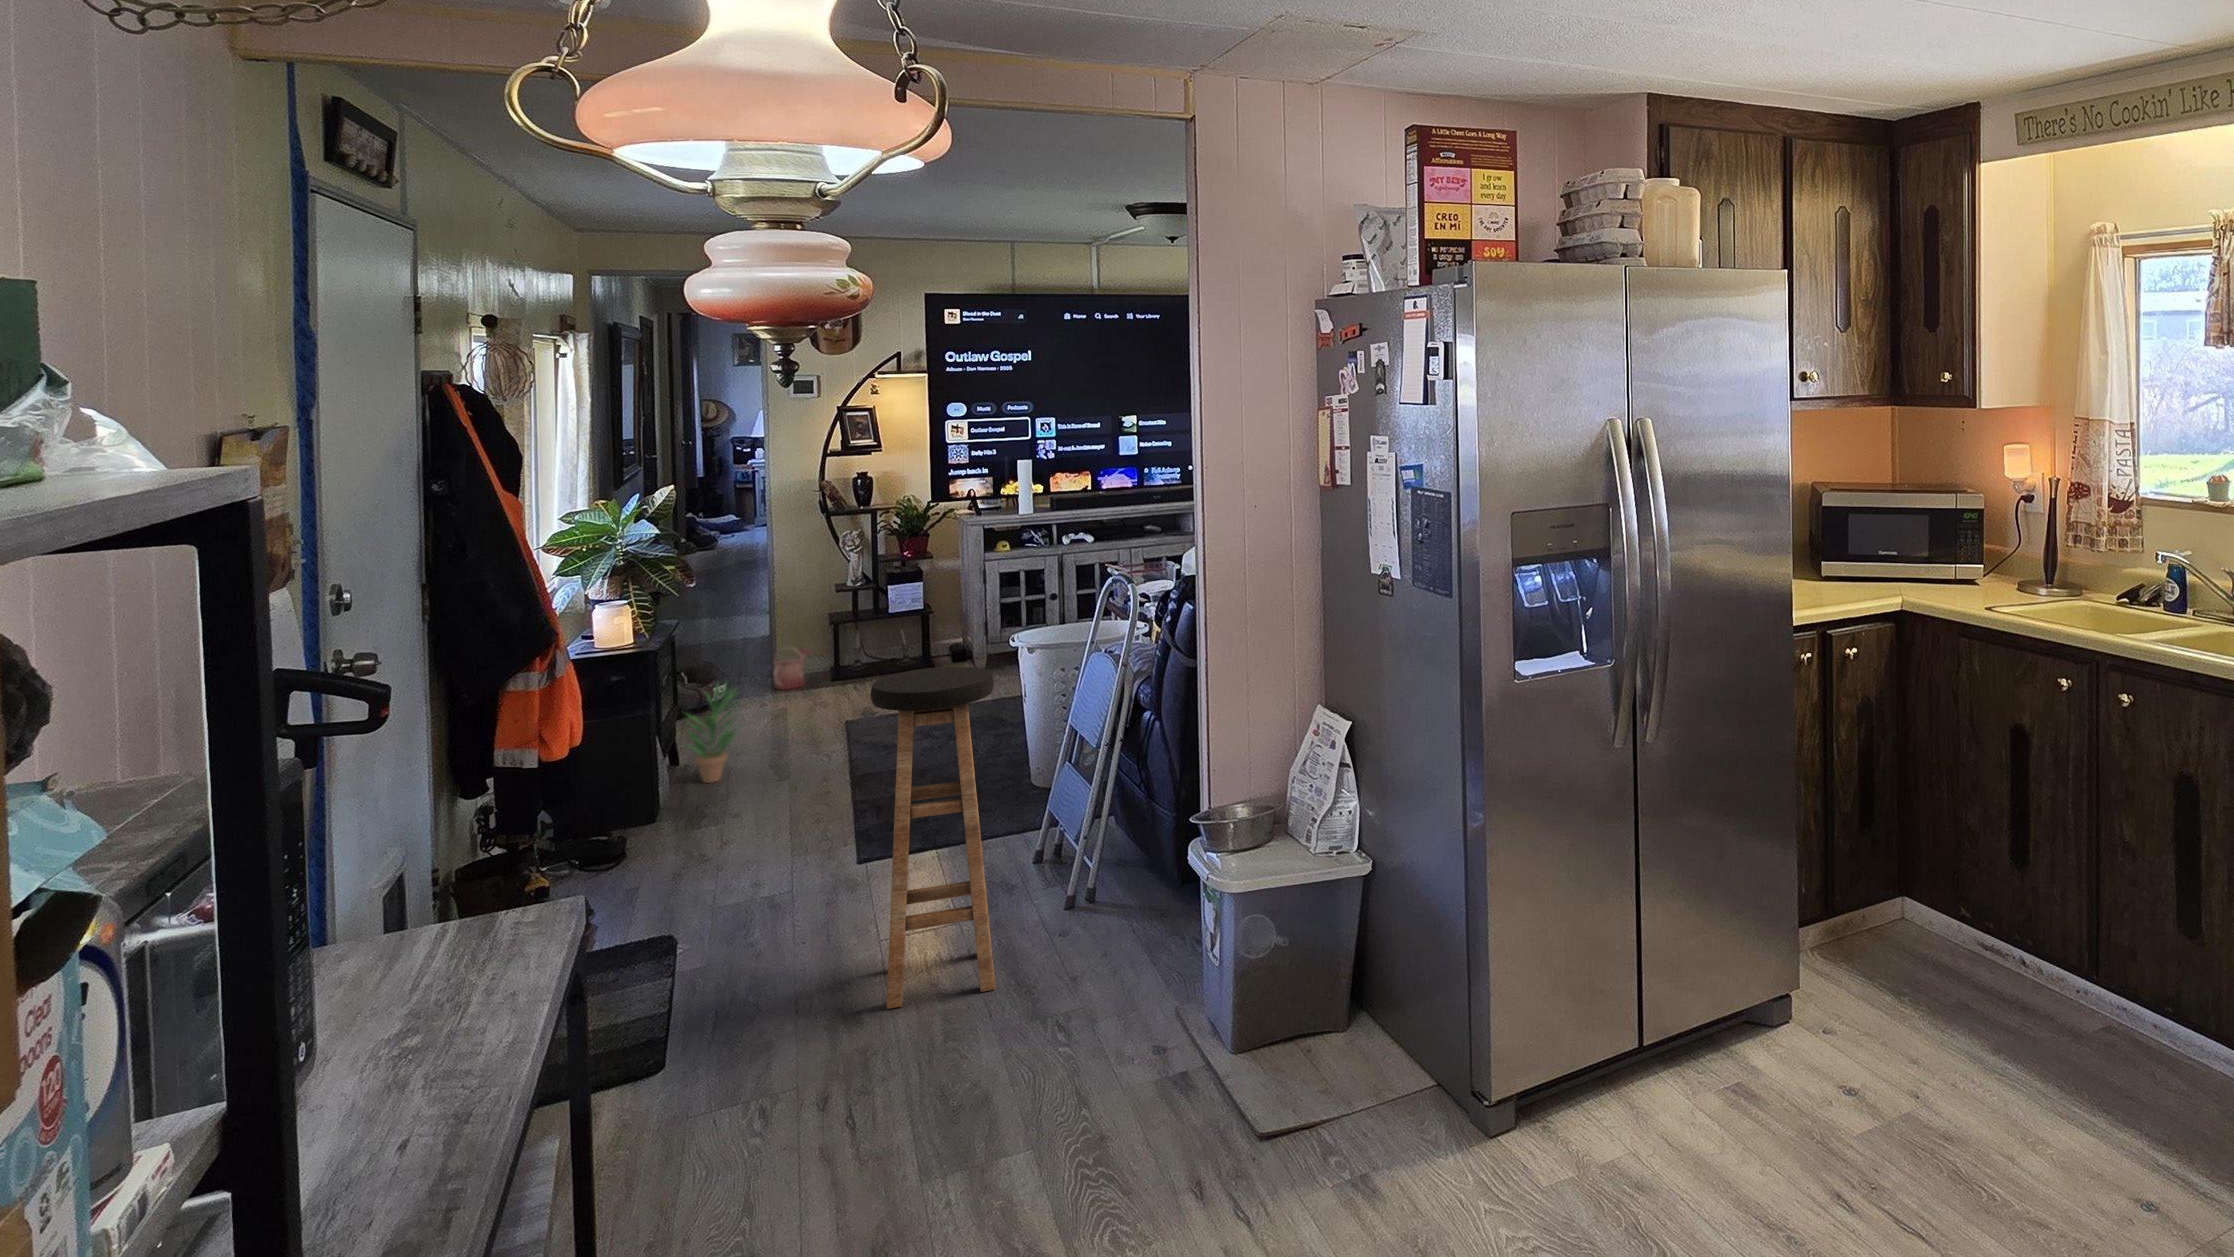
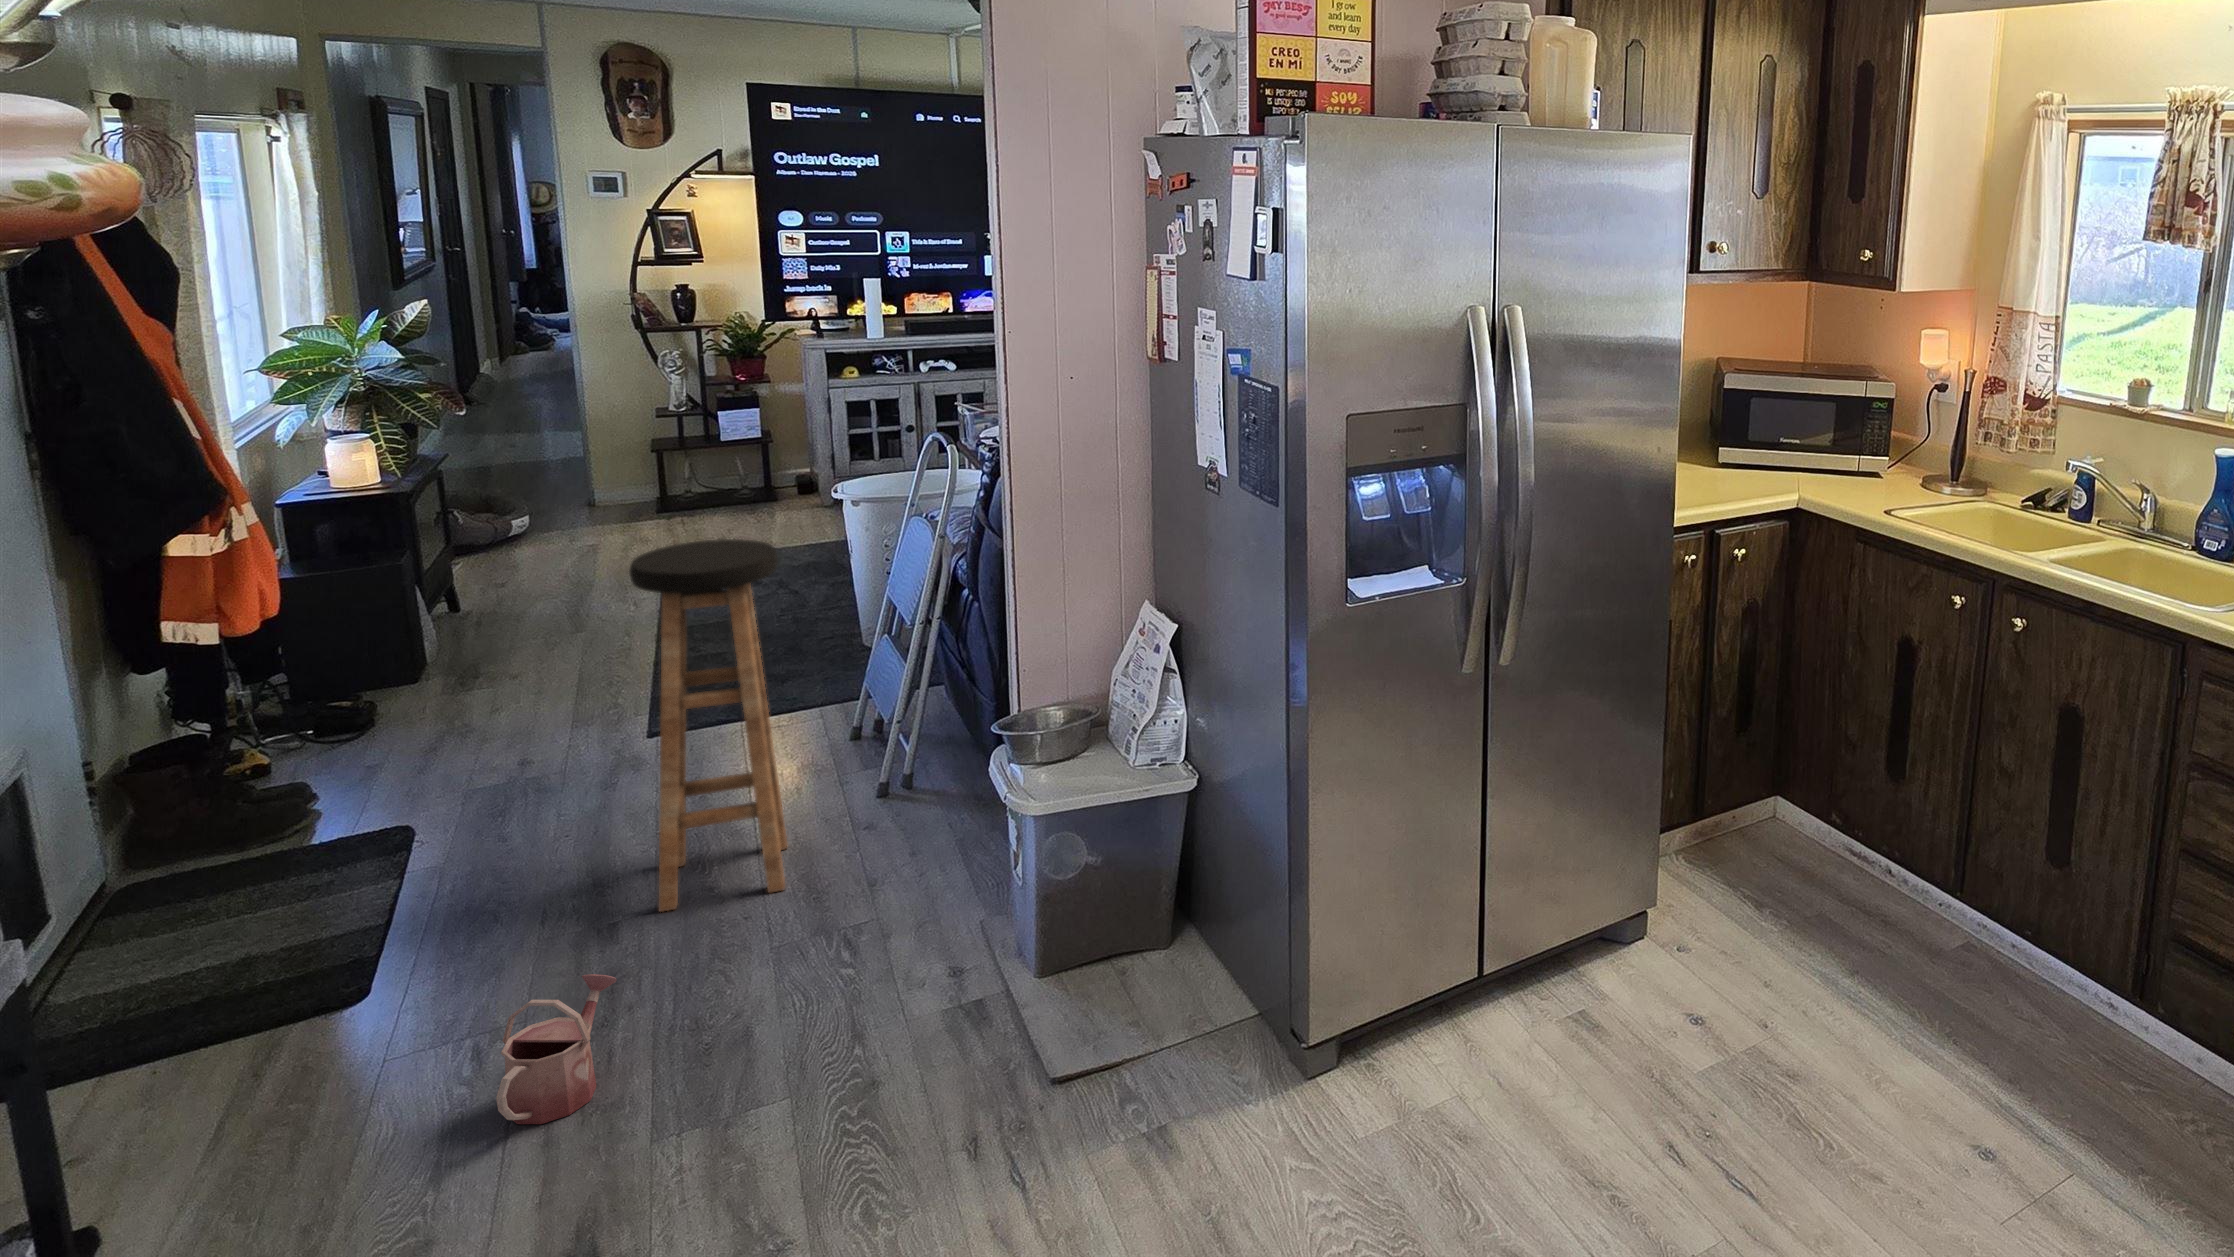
watering can: present [773,648,811,690] -> present [496,974,617,1124]
potted plant: present [687,684,739,783] -> none [459,519,531,633]

